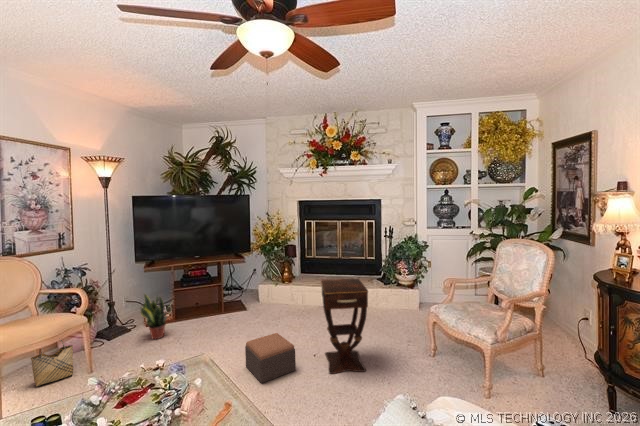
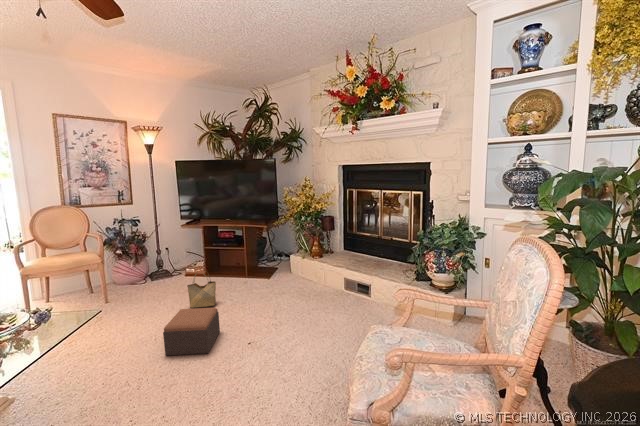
side table: present [321,279,368,374] -> none [218,259,294,384]
potted plant: present [141,294,171,339] -> none [153,247,189,288]
woven basket: present [31,338,74,386] -> present [187,269,216,308]

